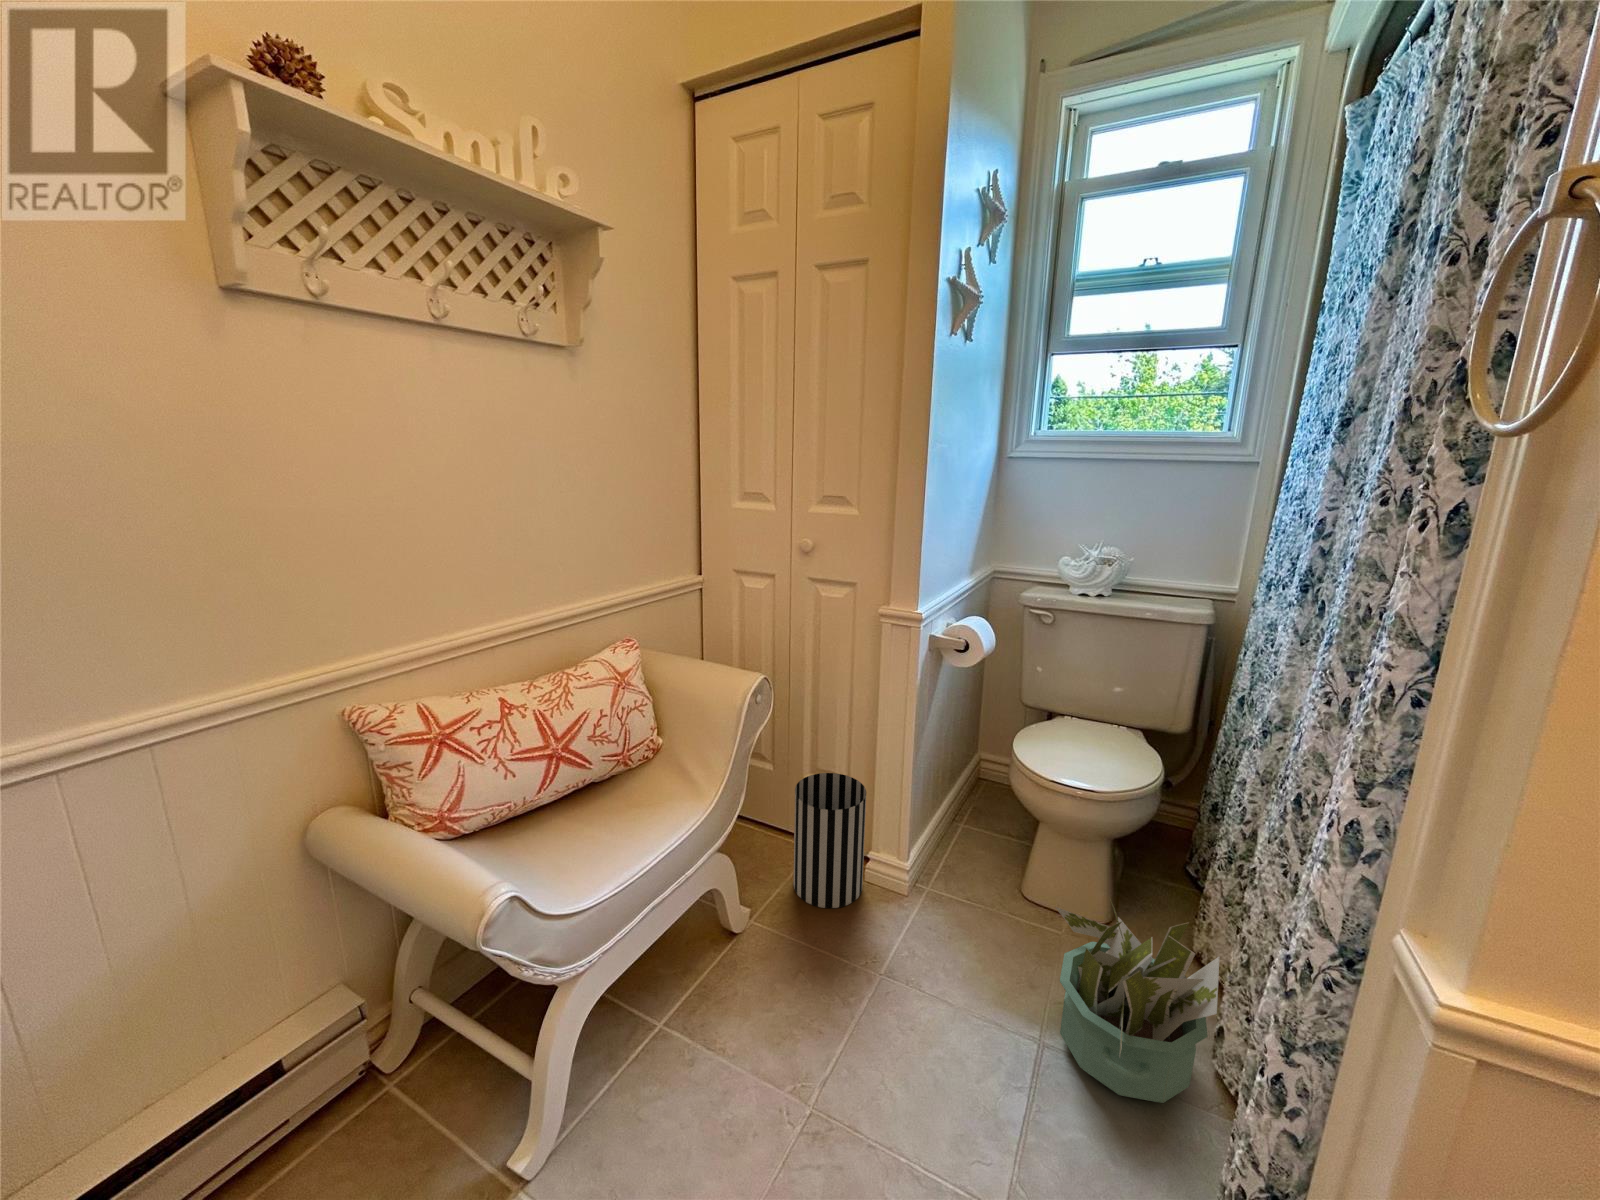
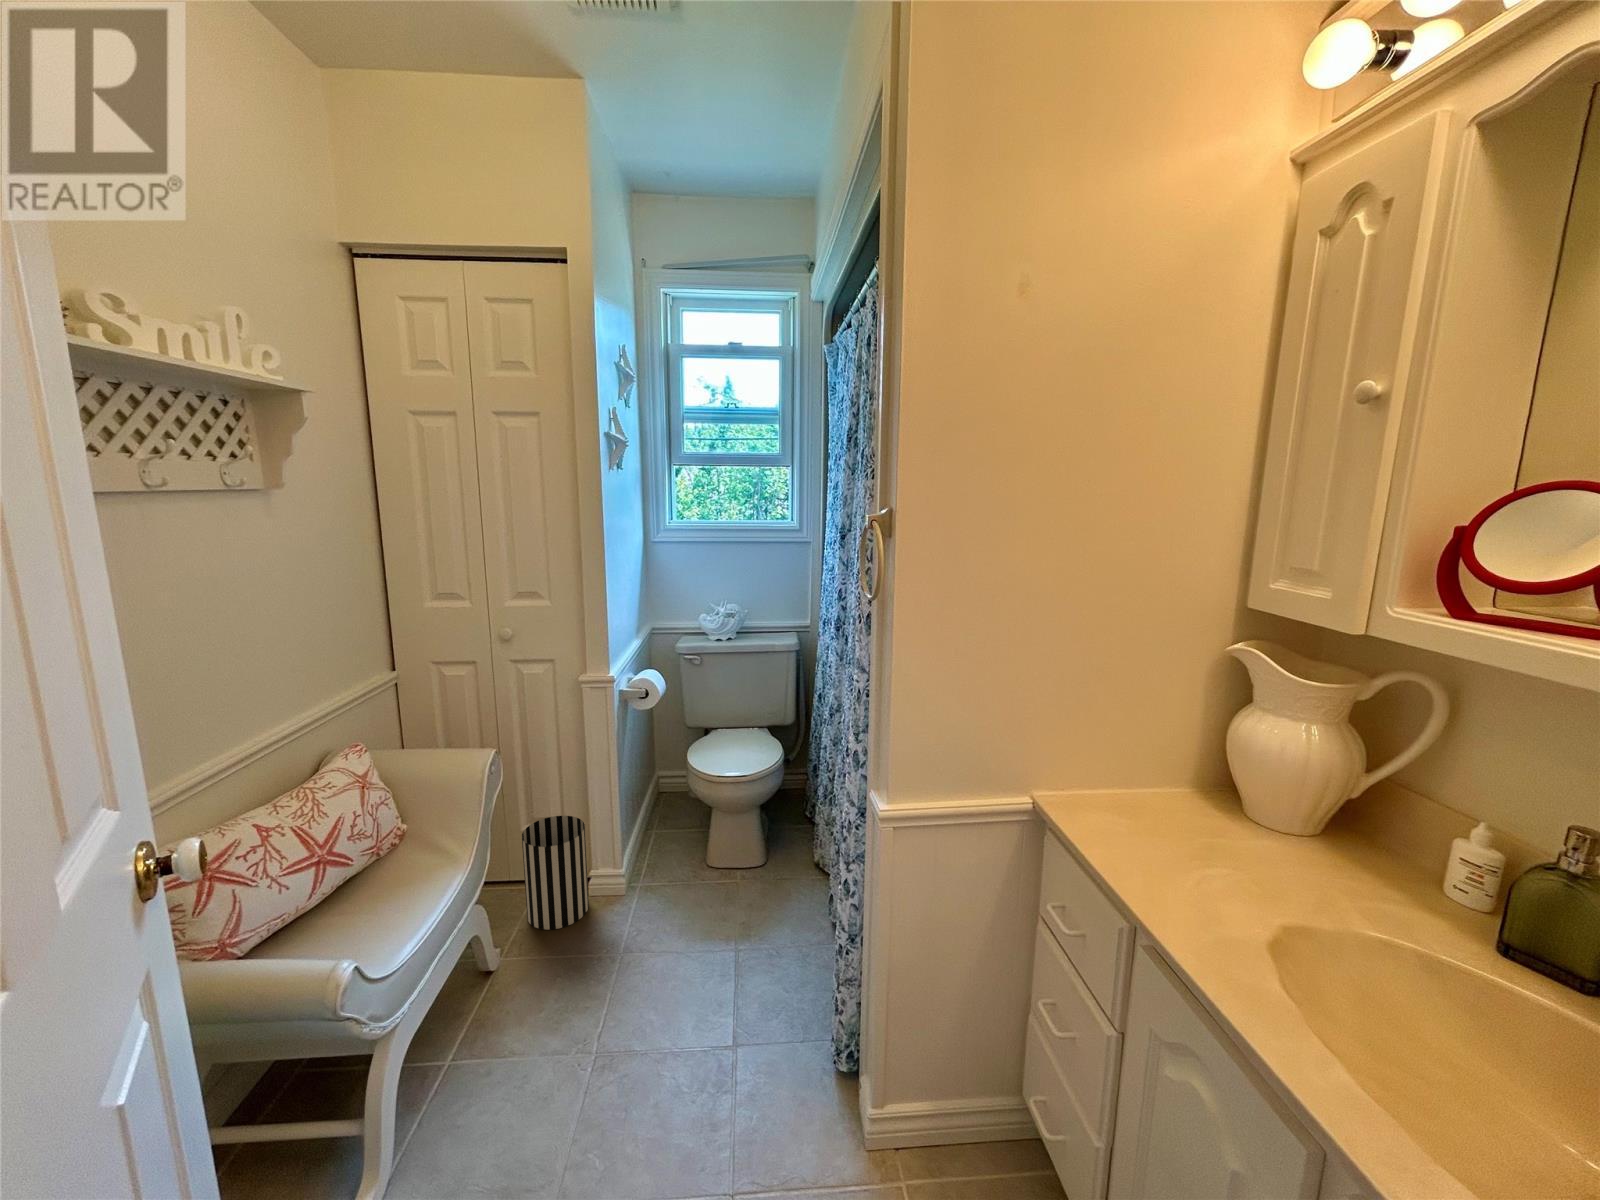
decorative plant: present [1056,902,1219,1103] -> none [733,838,827,956]

